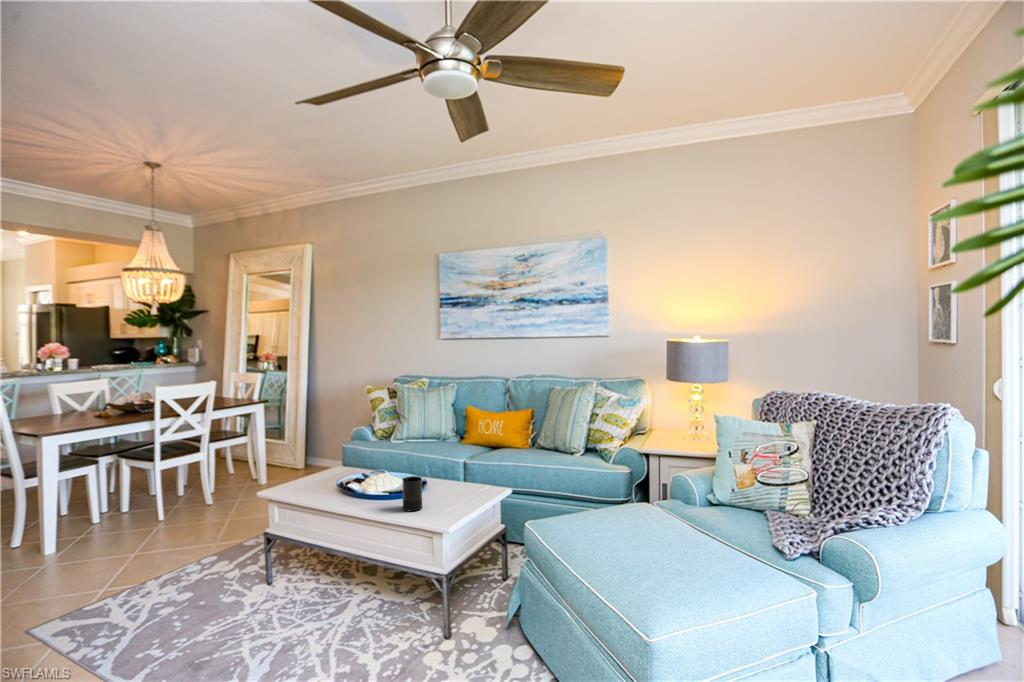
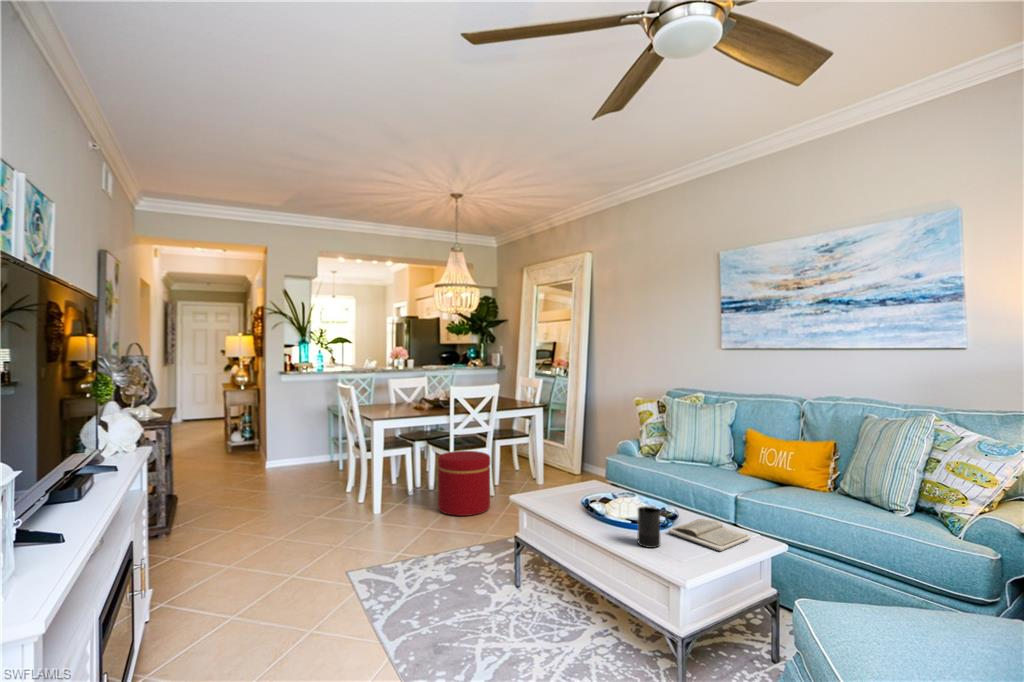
ottoman: none [142,457,212,532] -> present [438,451,490,516]
book: none [426,480,488,503] -> present [669,519,751,551]

